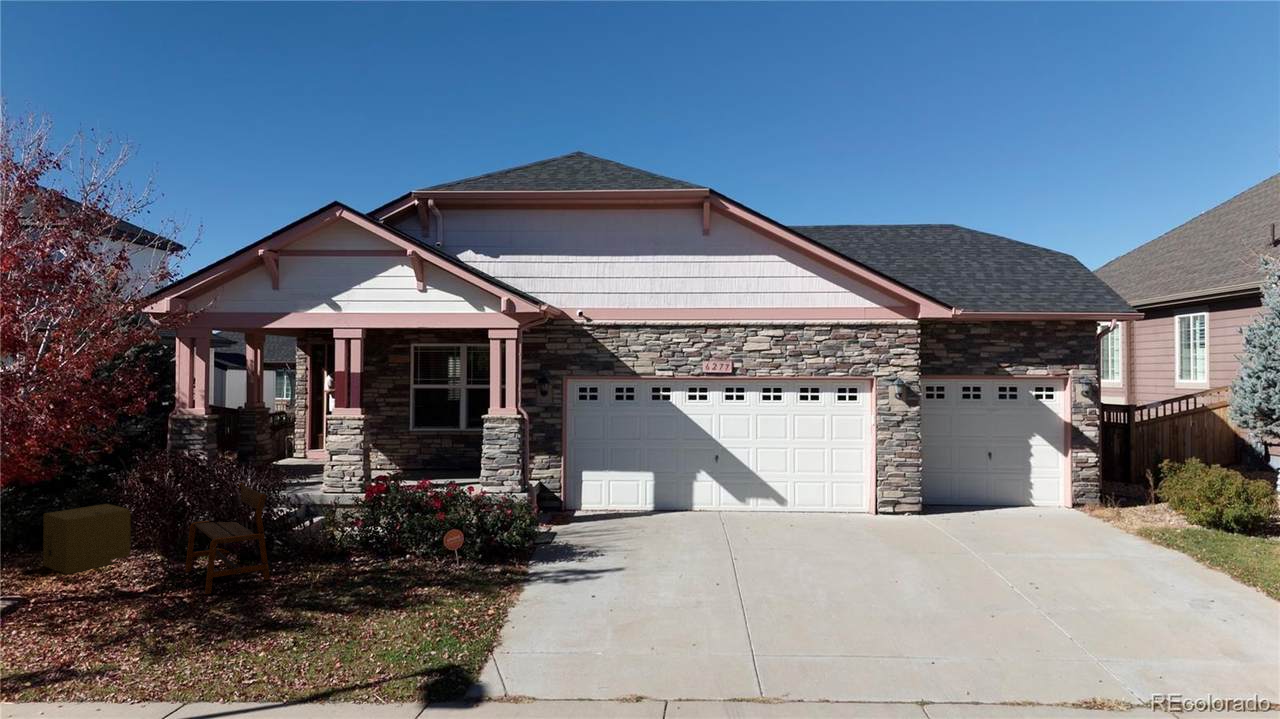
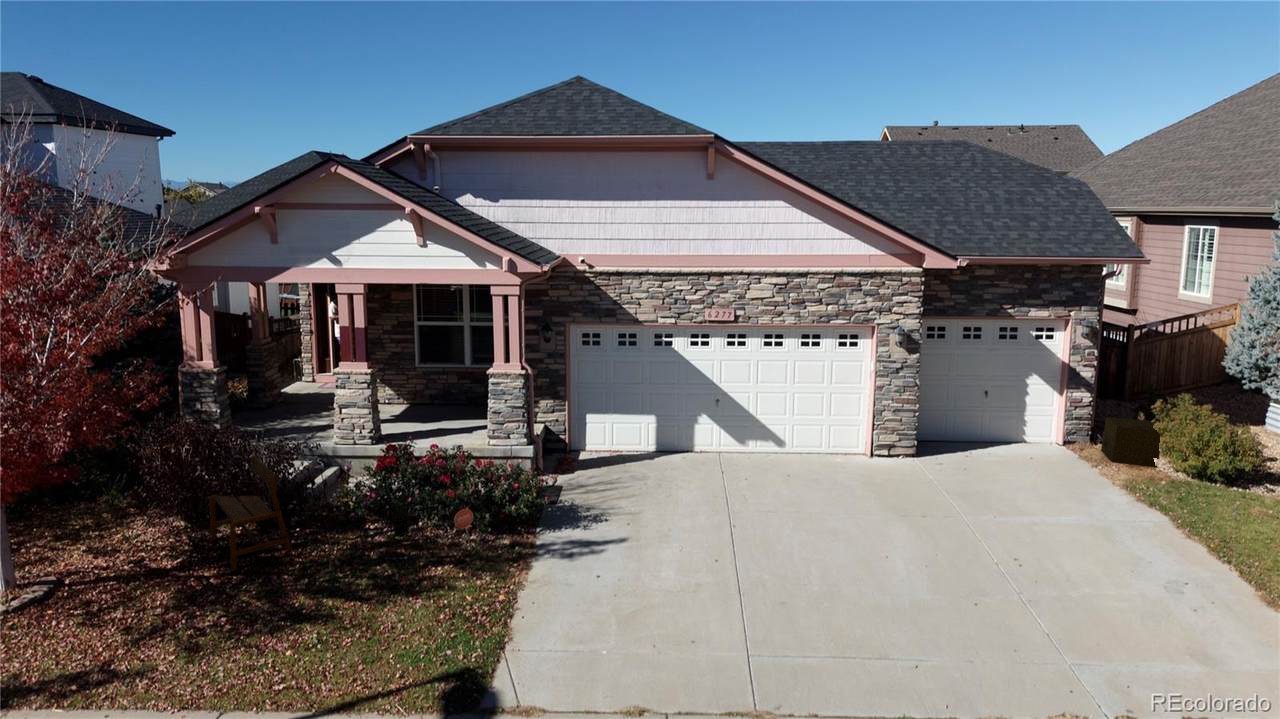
cardboard box: present [43,504,131,574] -> present [1101,417,1160,467]
potted plant: none [372,512,401,569] -> present [390,489,410,536]

